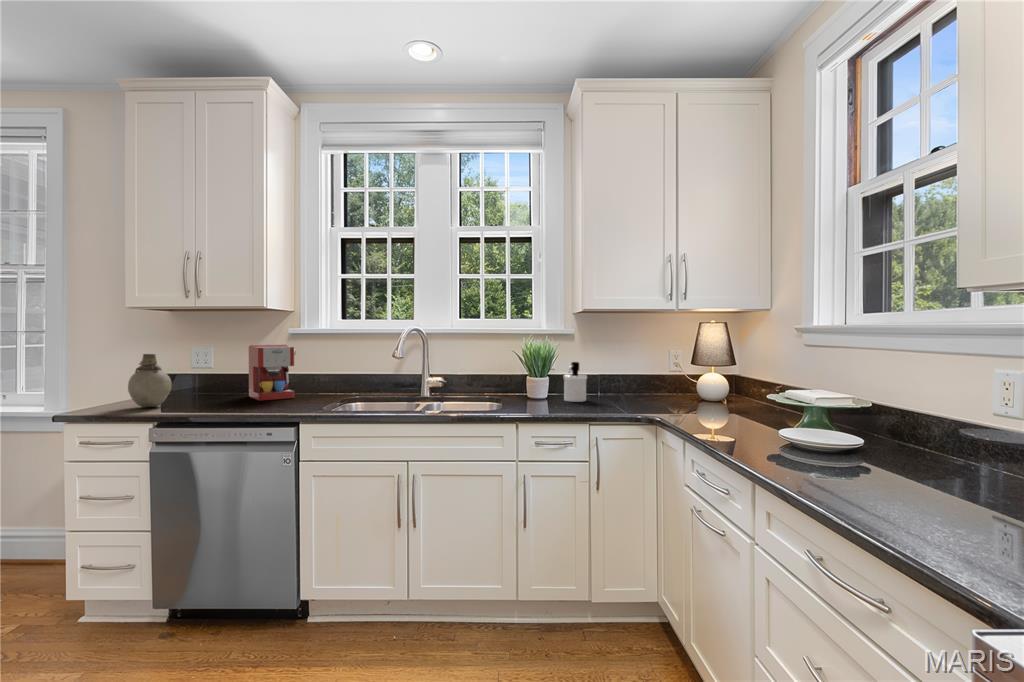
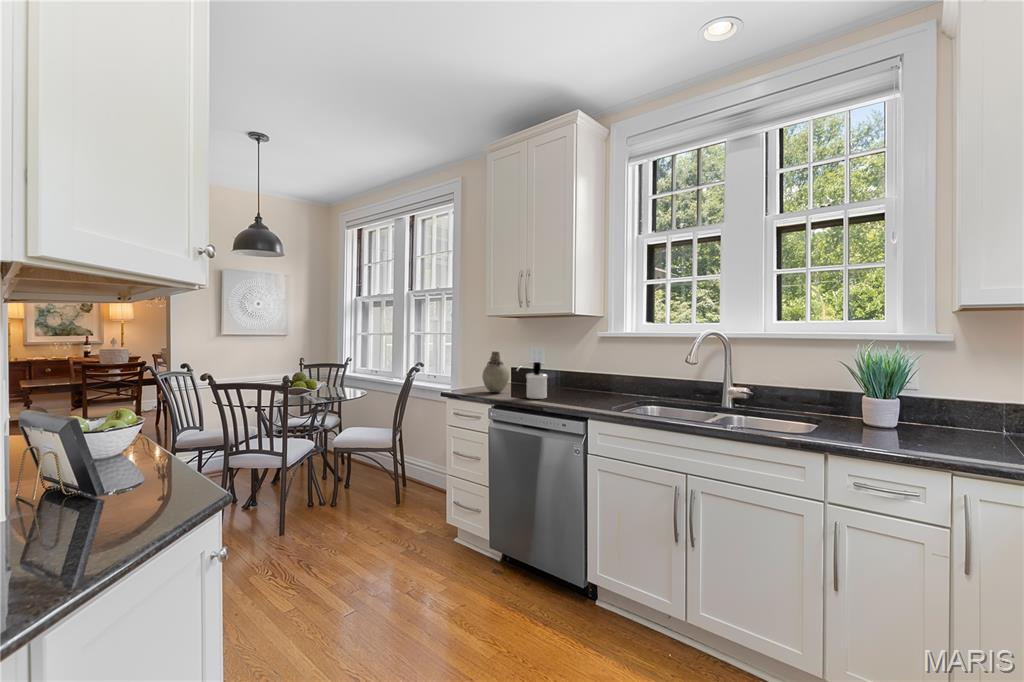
coffee maker: present [249,345,296,401] -> none [566,347,602,395]
soap dispenser: present [563,362,587,402] -> present [517,362,548,399]

